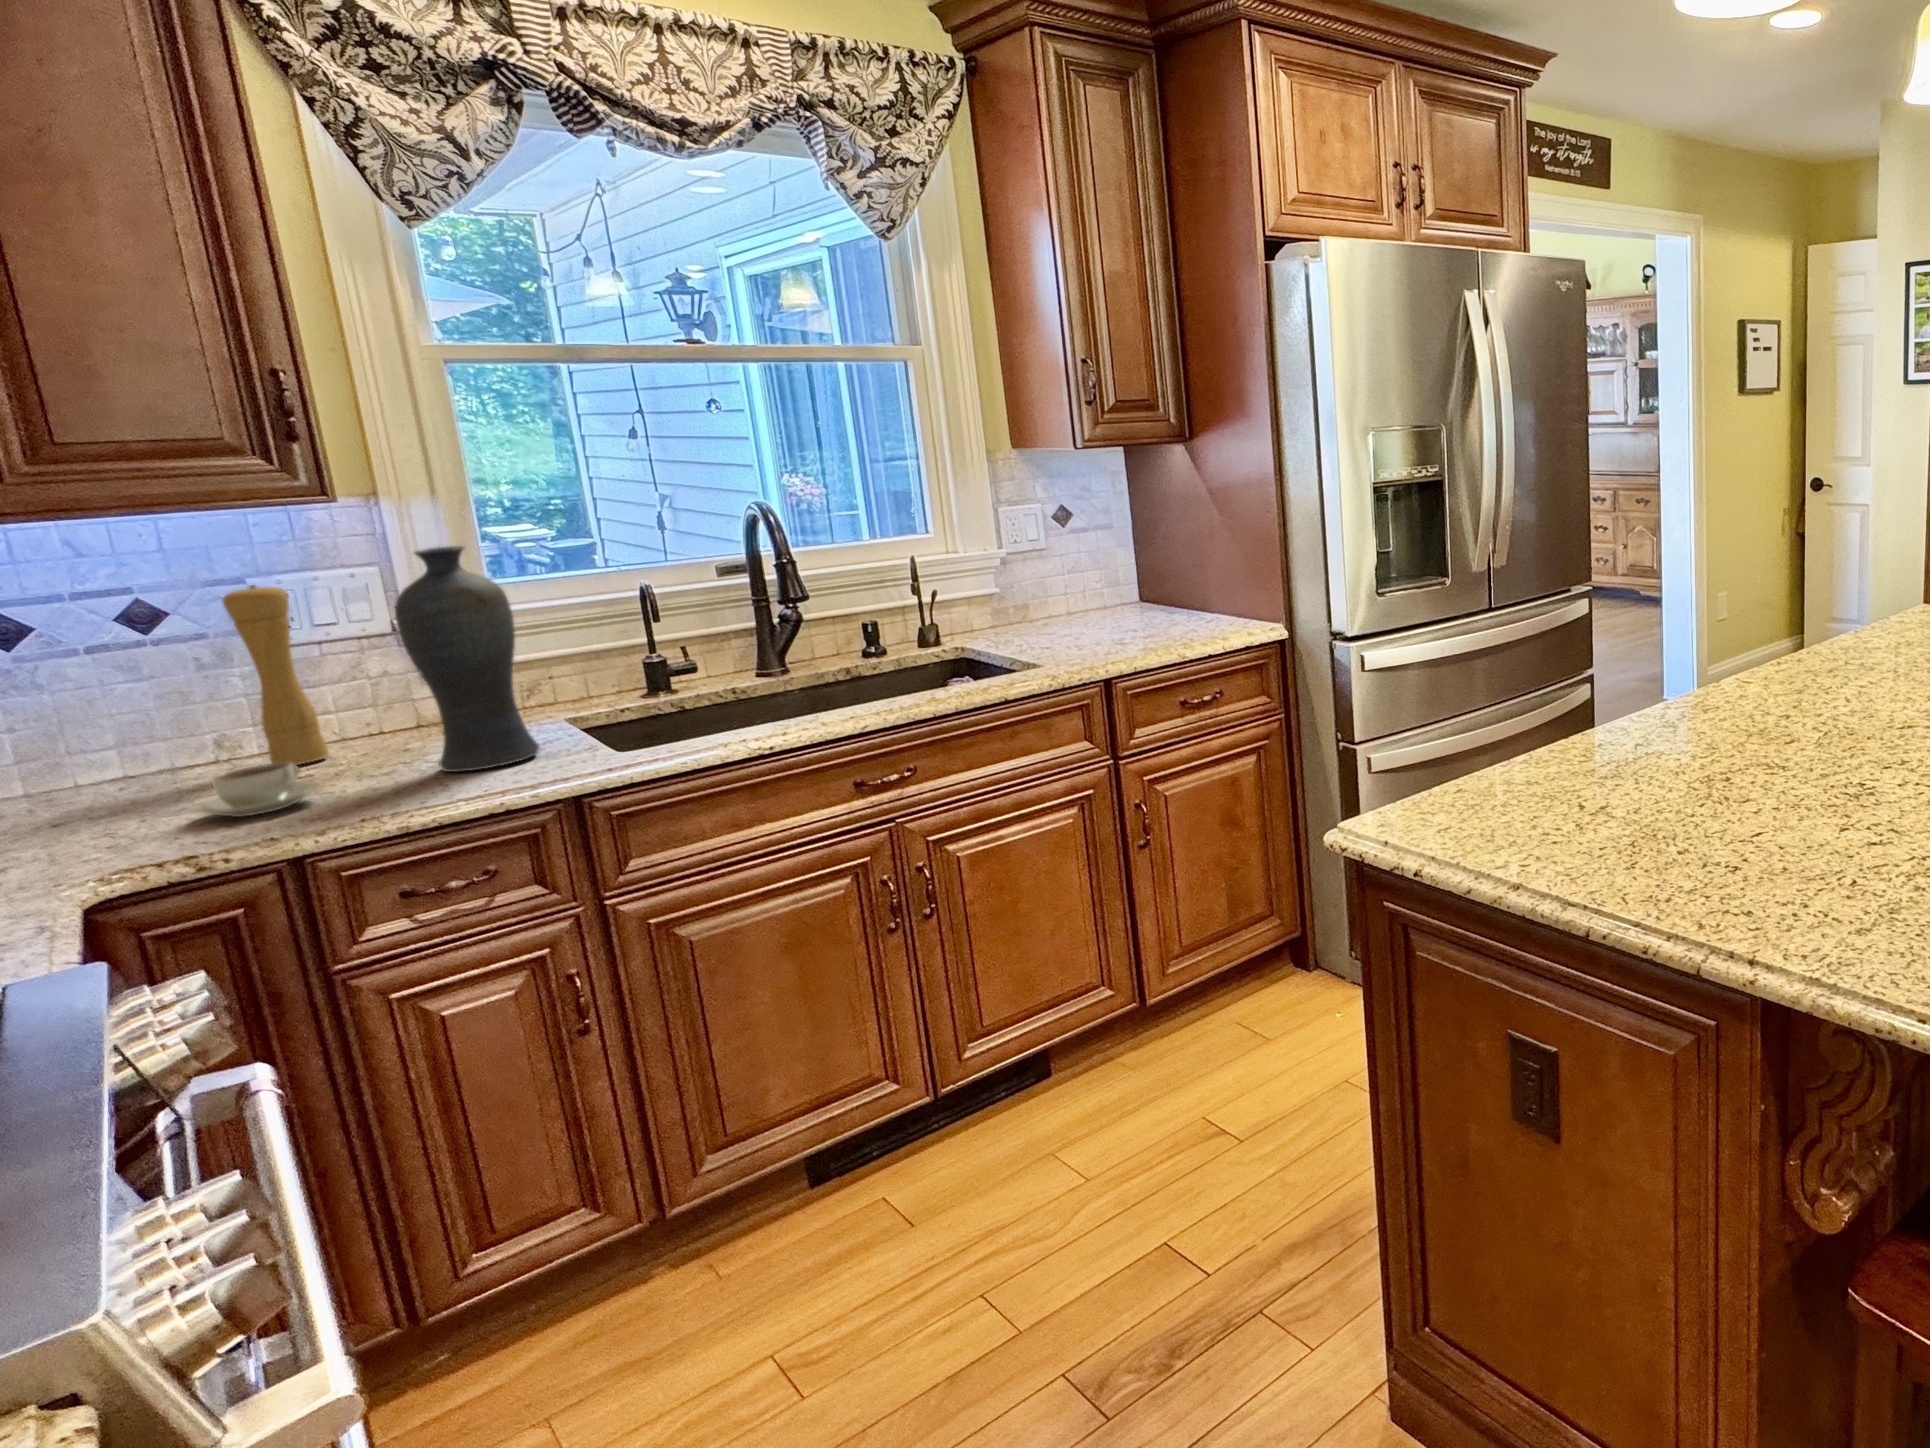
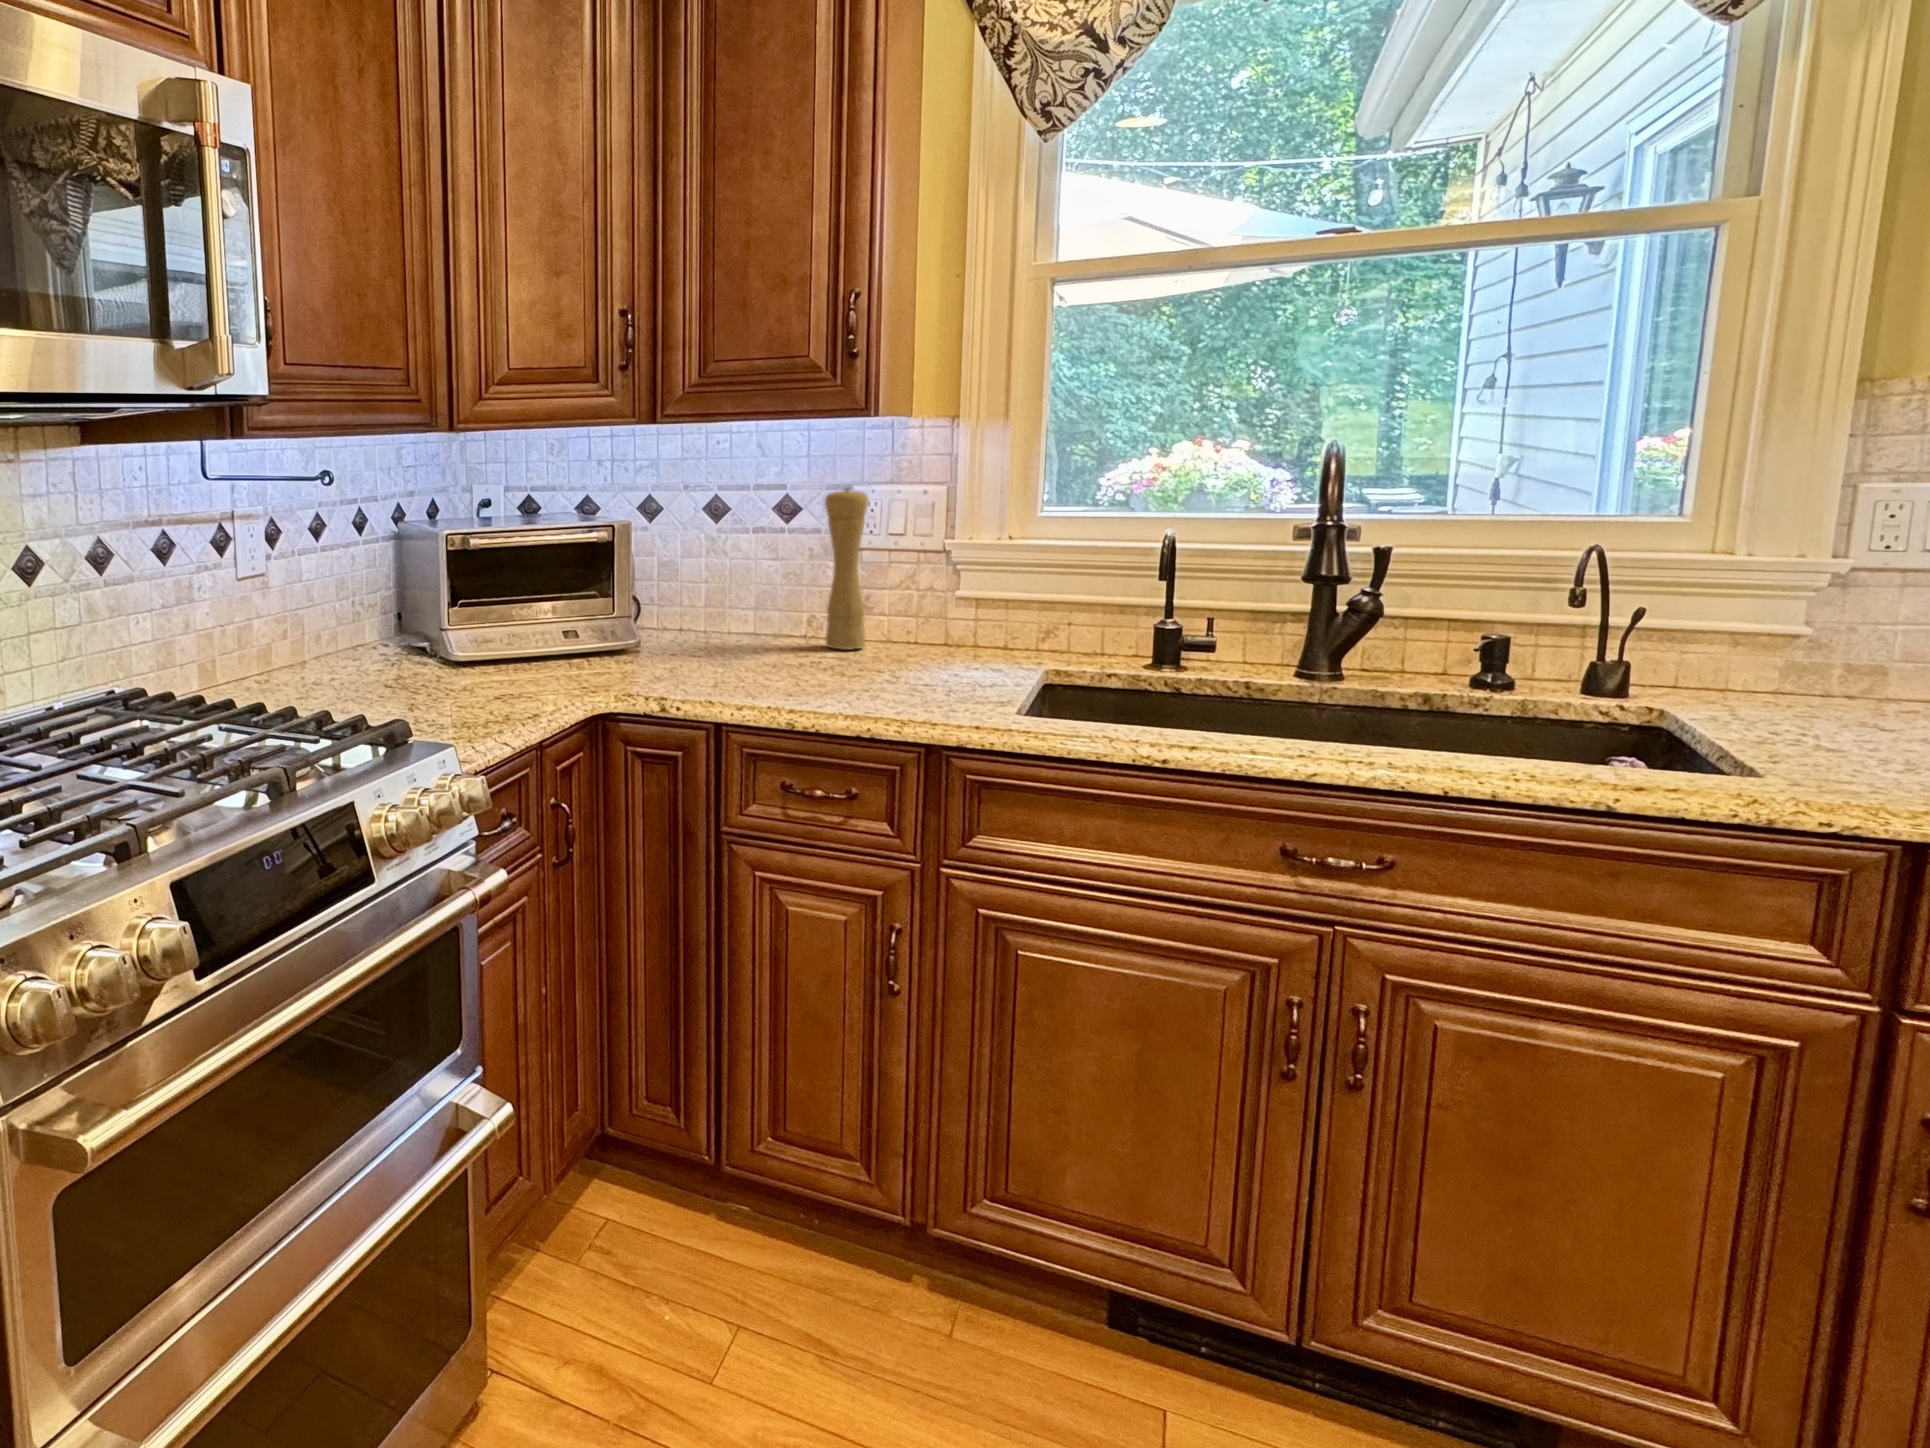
vase: present [395,546,539,772] -> none [875,469,972,697]
coffee cup: present [196,763,320,817] -> none [713,640,793,681]

